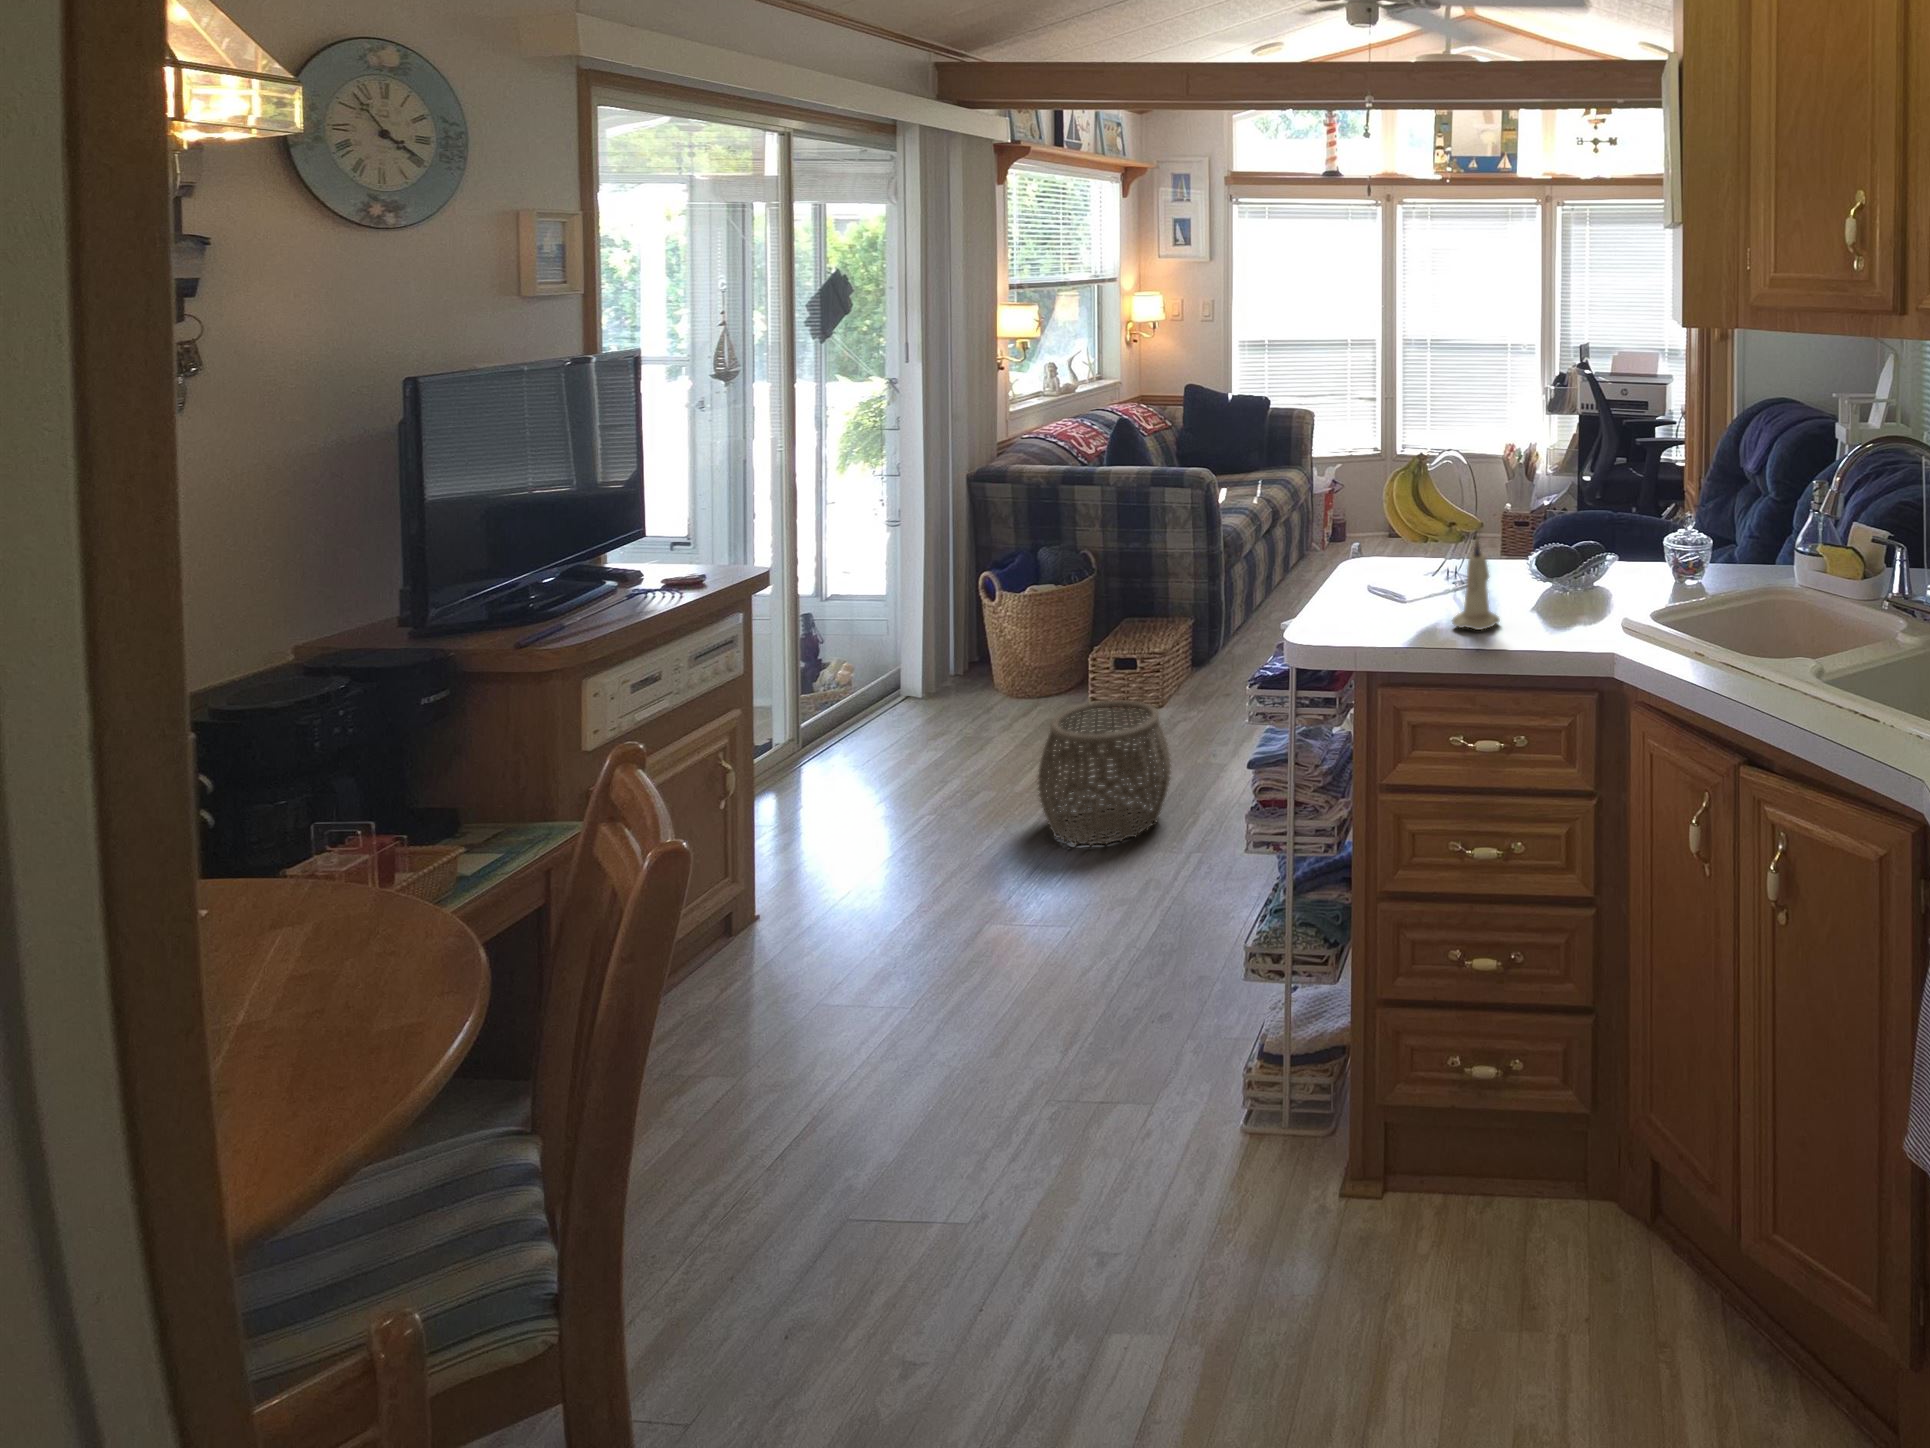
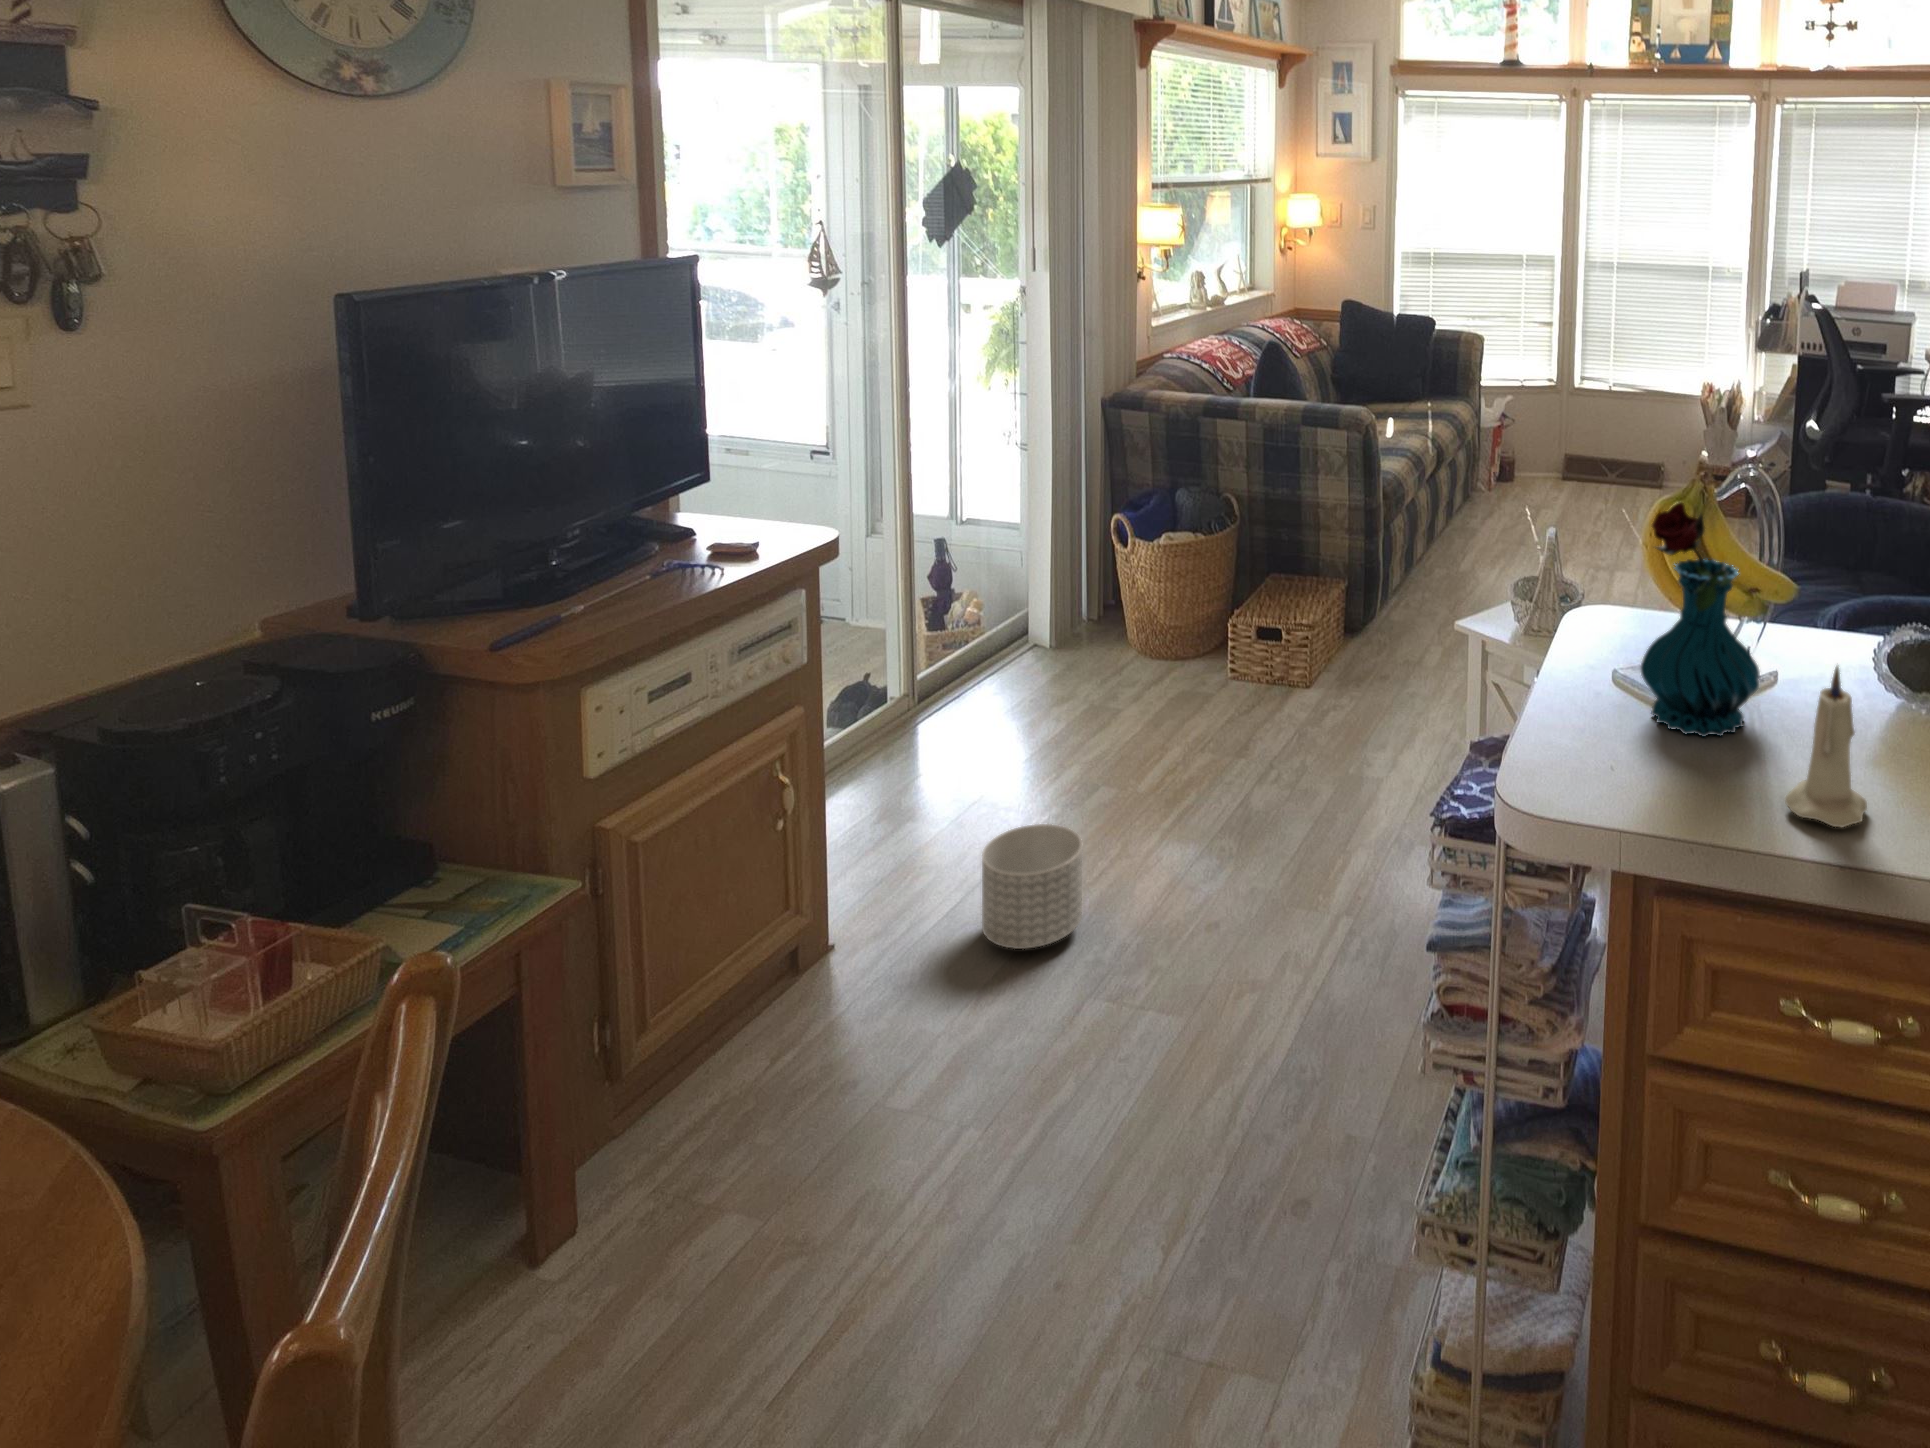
vase: none [1375,458,1449,602] -> present [1641,502,1760,737]
woven basket: present [1038,700,1171,845] -> none [1158,707,1319,893]
planter: none [891,799,976,895] -> present [982,824,1082,949]

